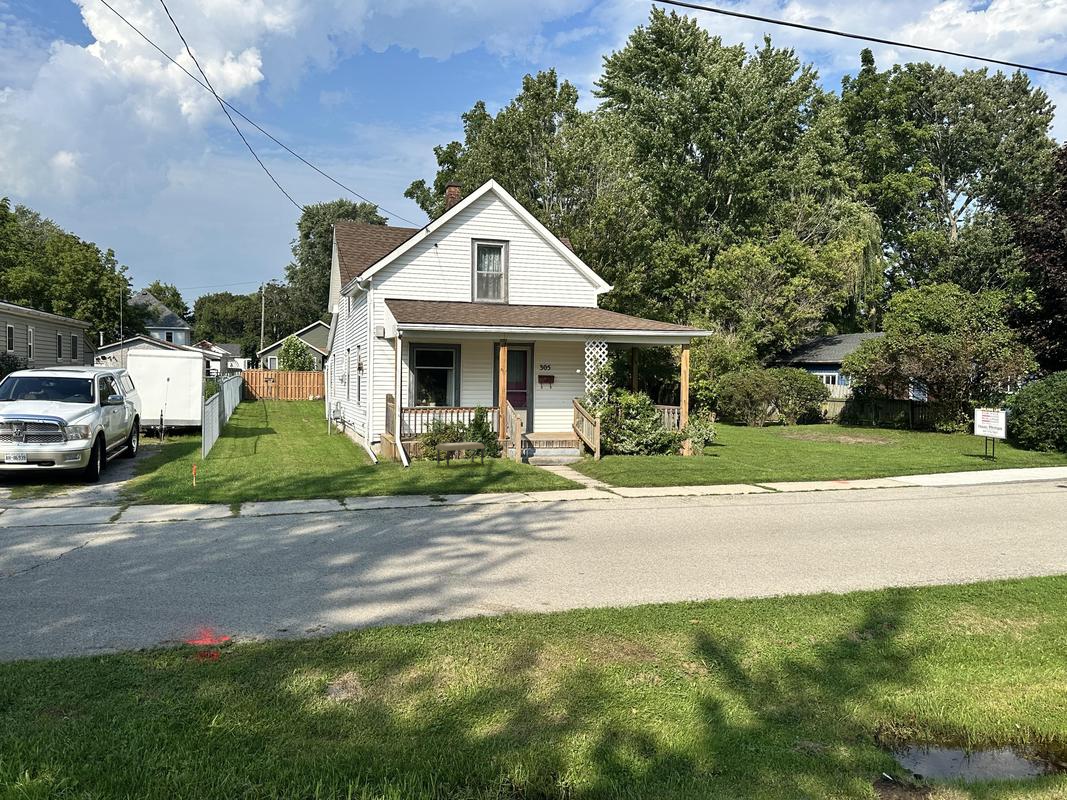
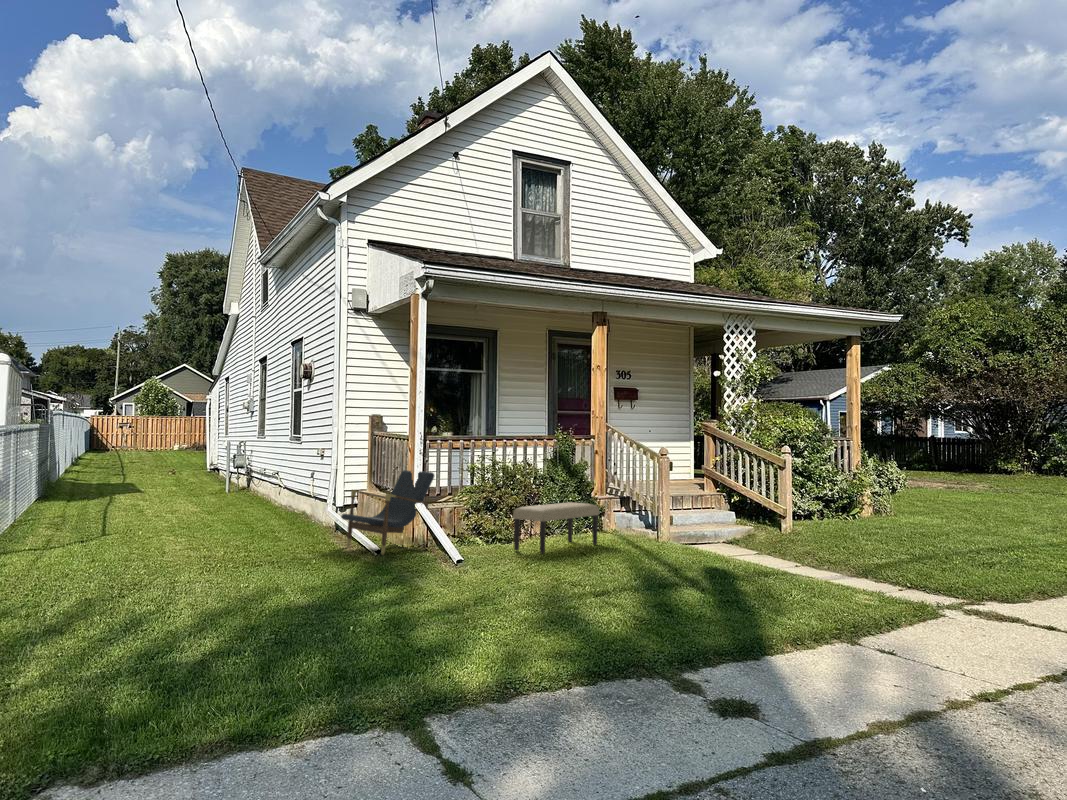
lounge chair: none [358,425,402,465] -> present [341,470,434,555]

